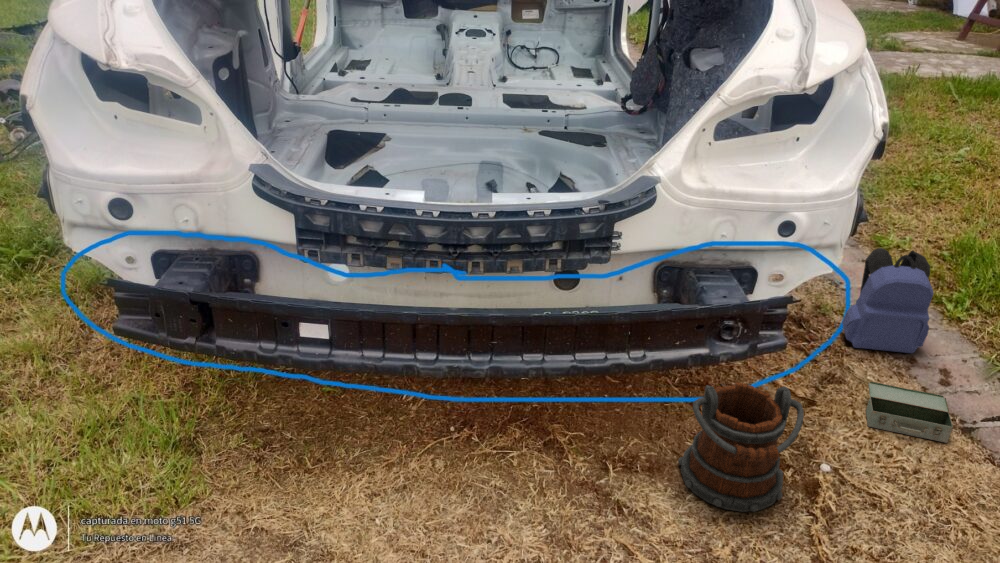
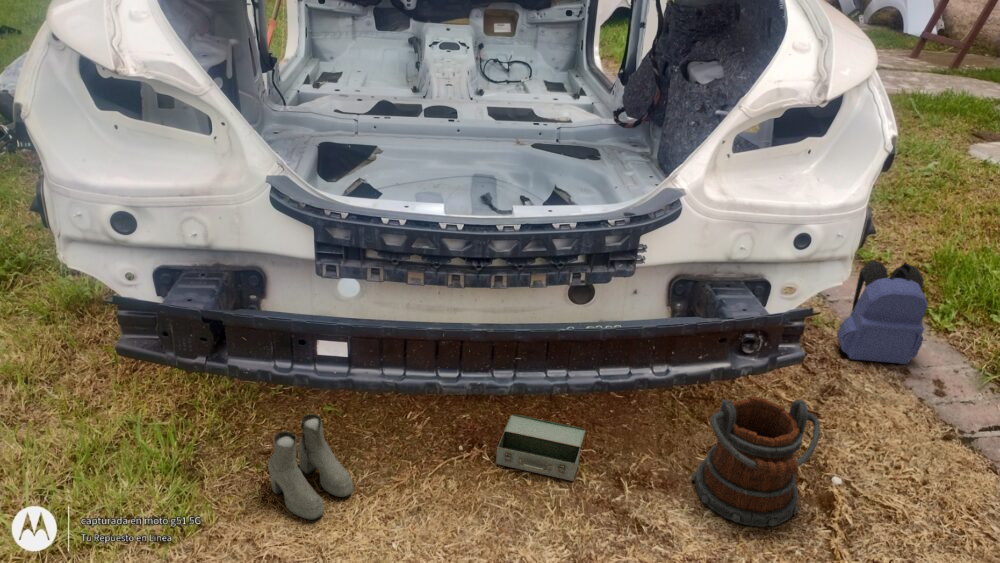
toolbox: present [866,382,953,443] -> present [496,414,586,481]
boots: none [262,393,344,494] -> present [268,414,353,520]

